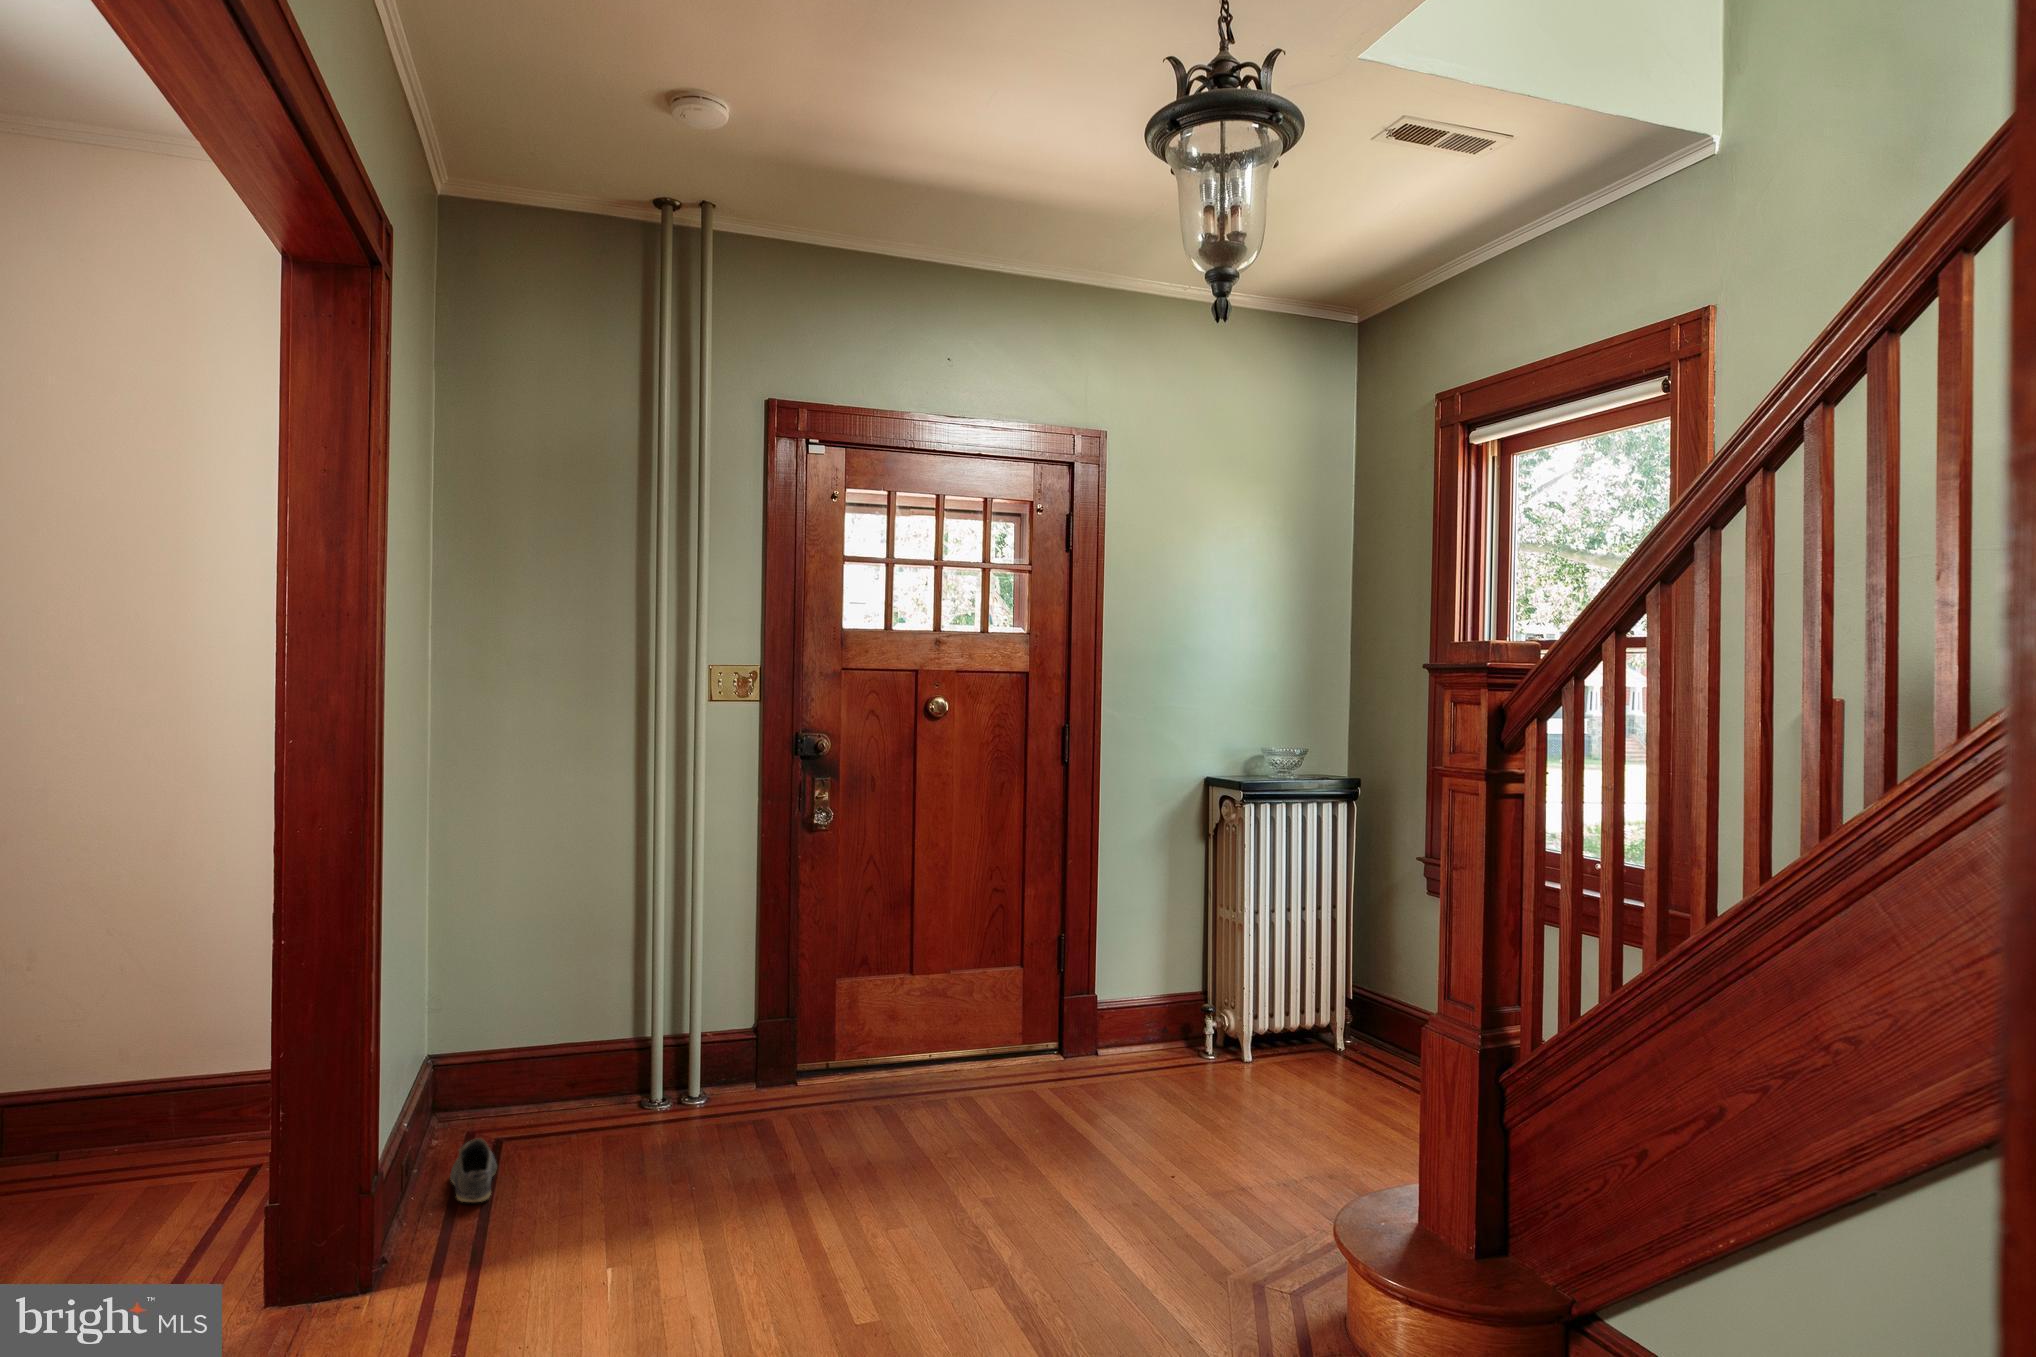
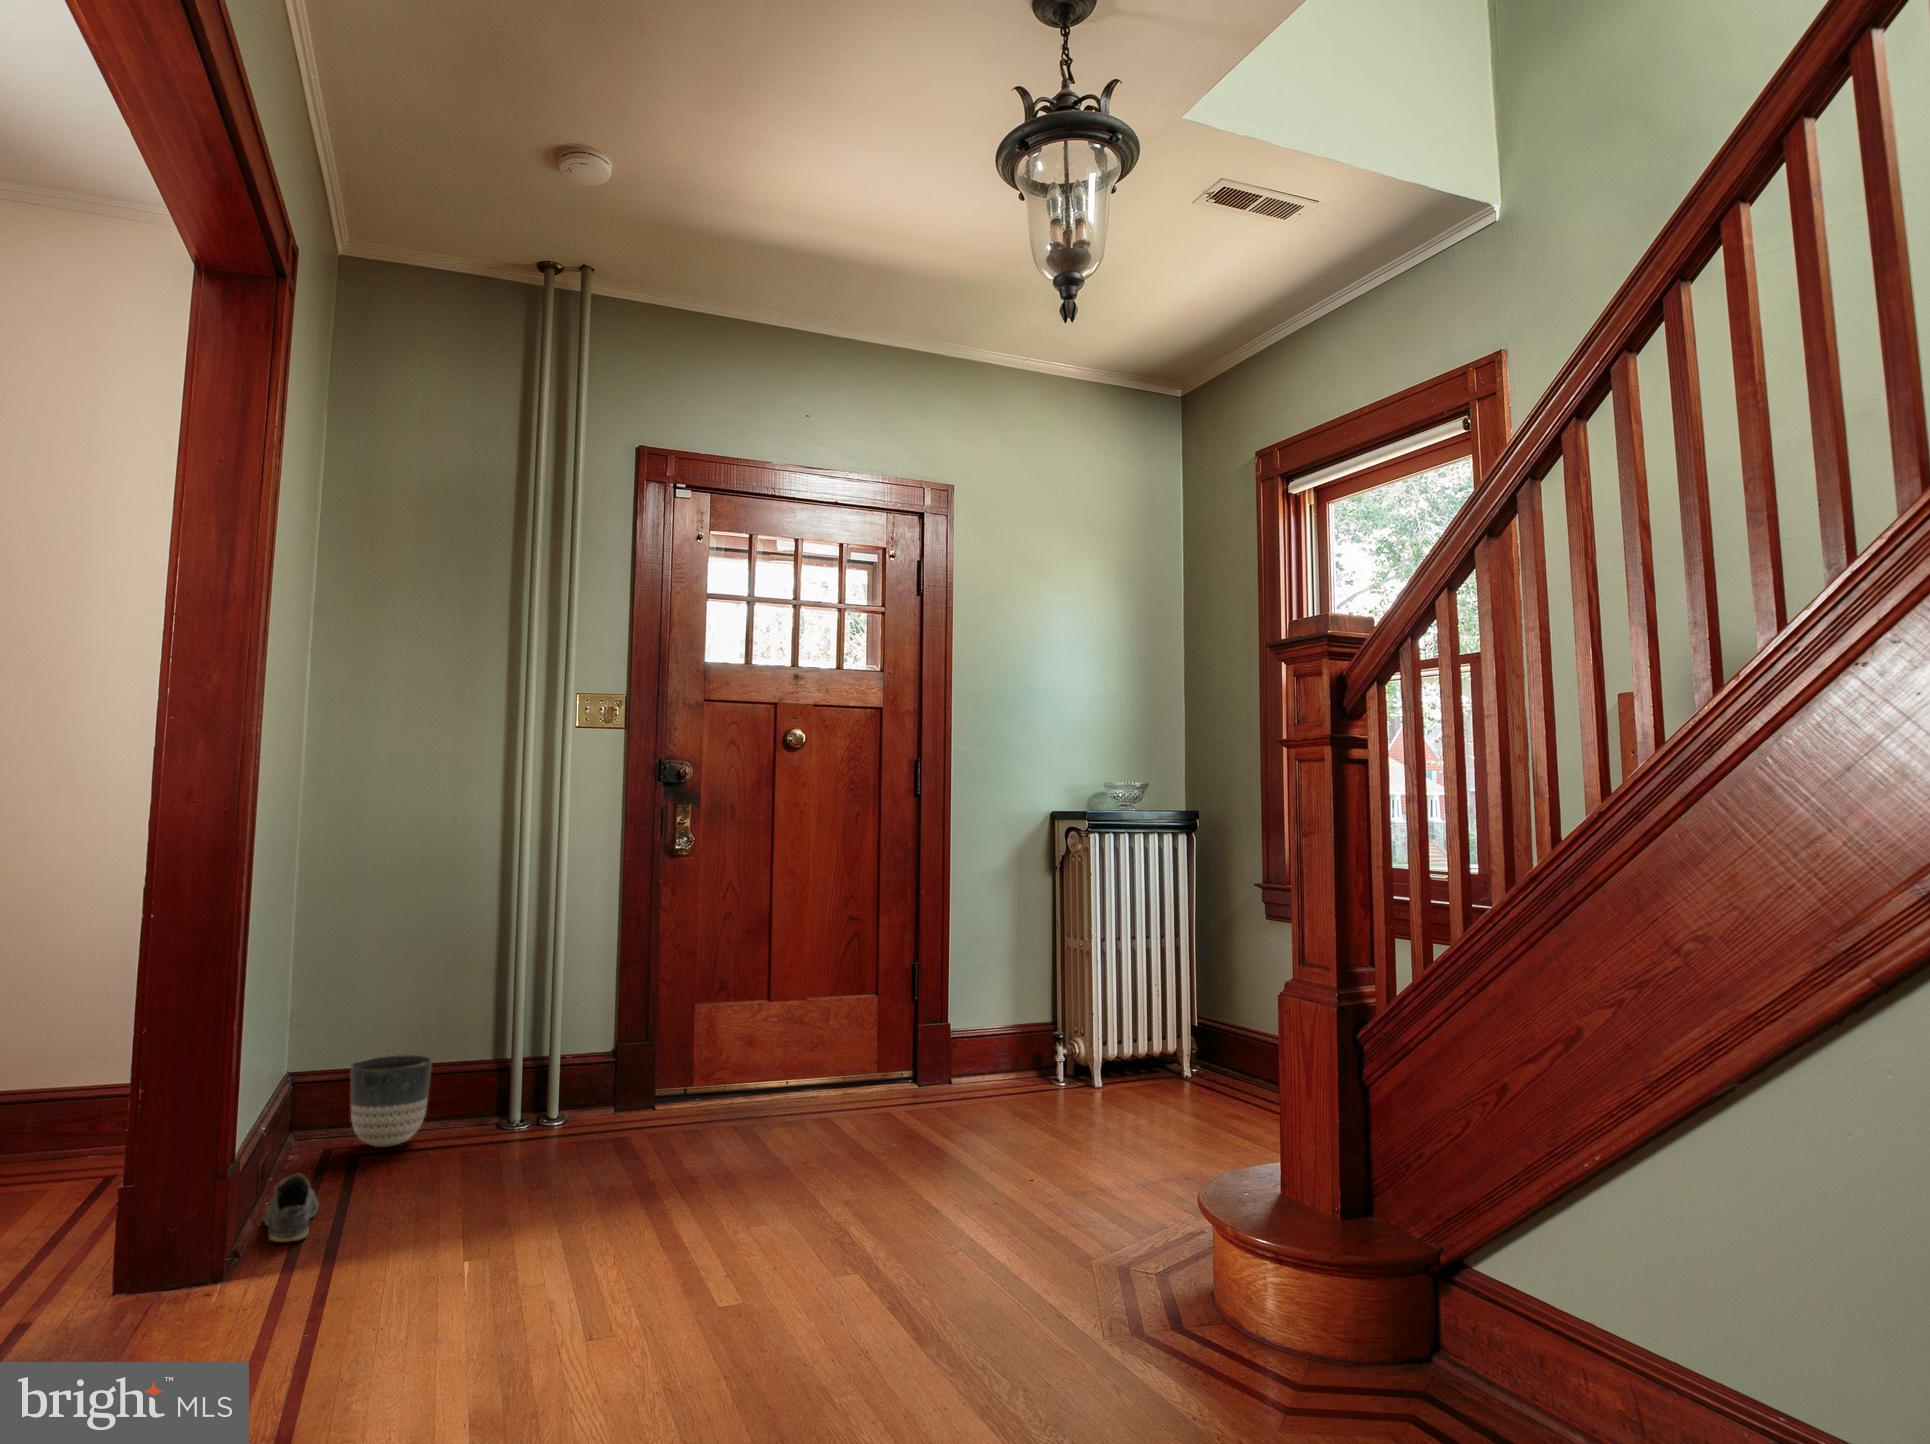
planter: none [517,1015,591,1103] -> present [351,1055,432,1147]

